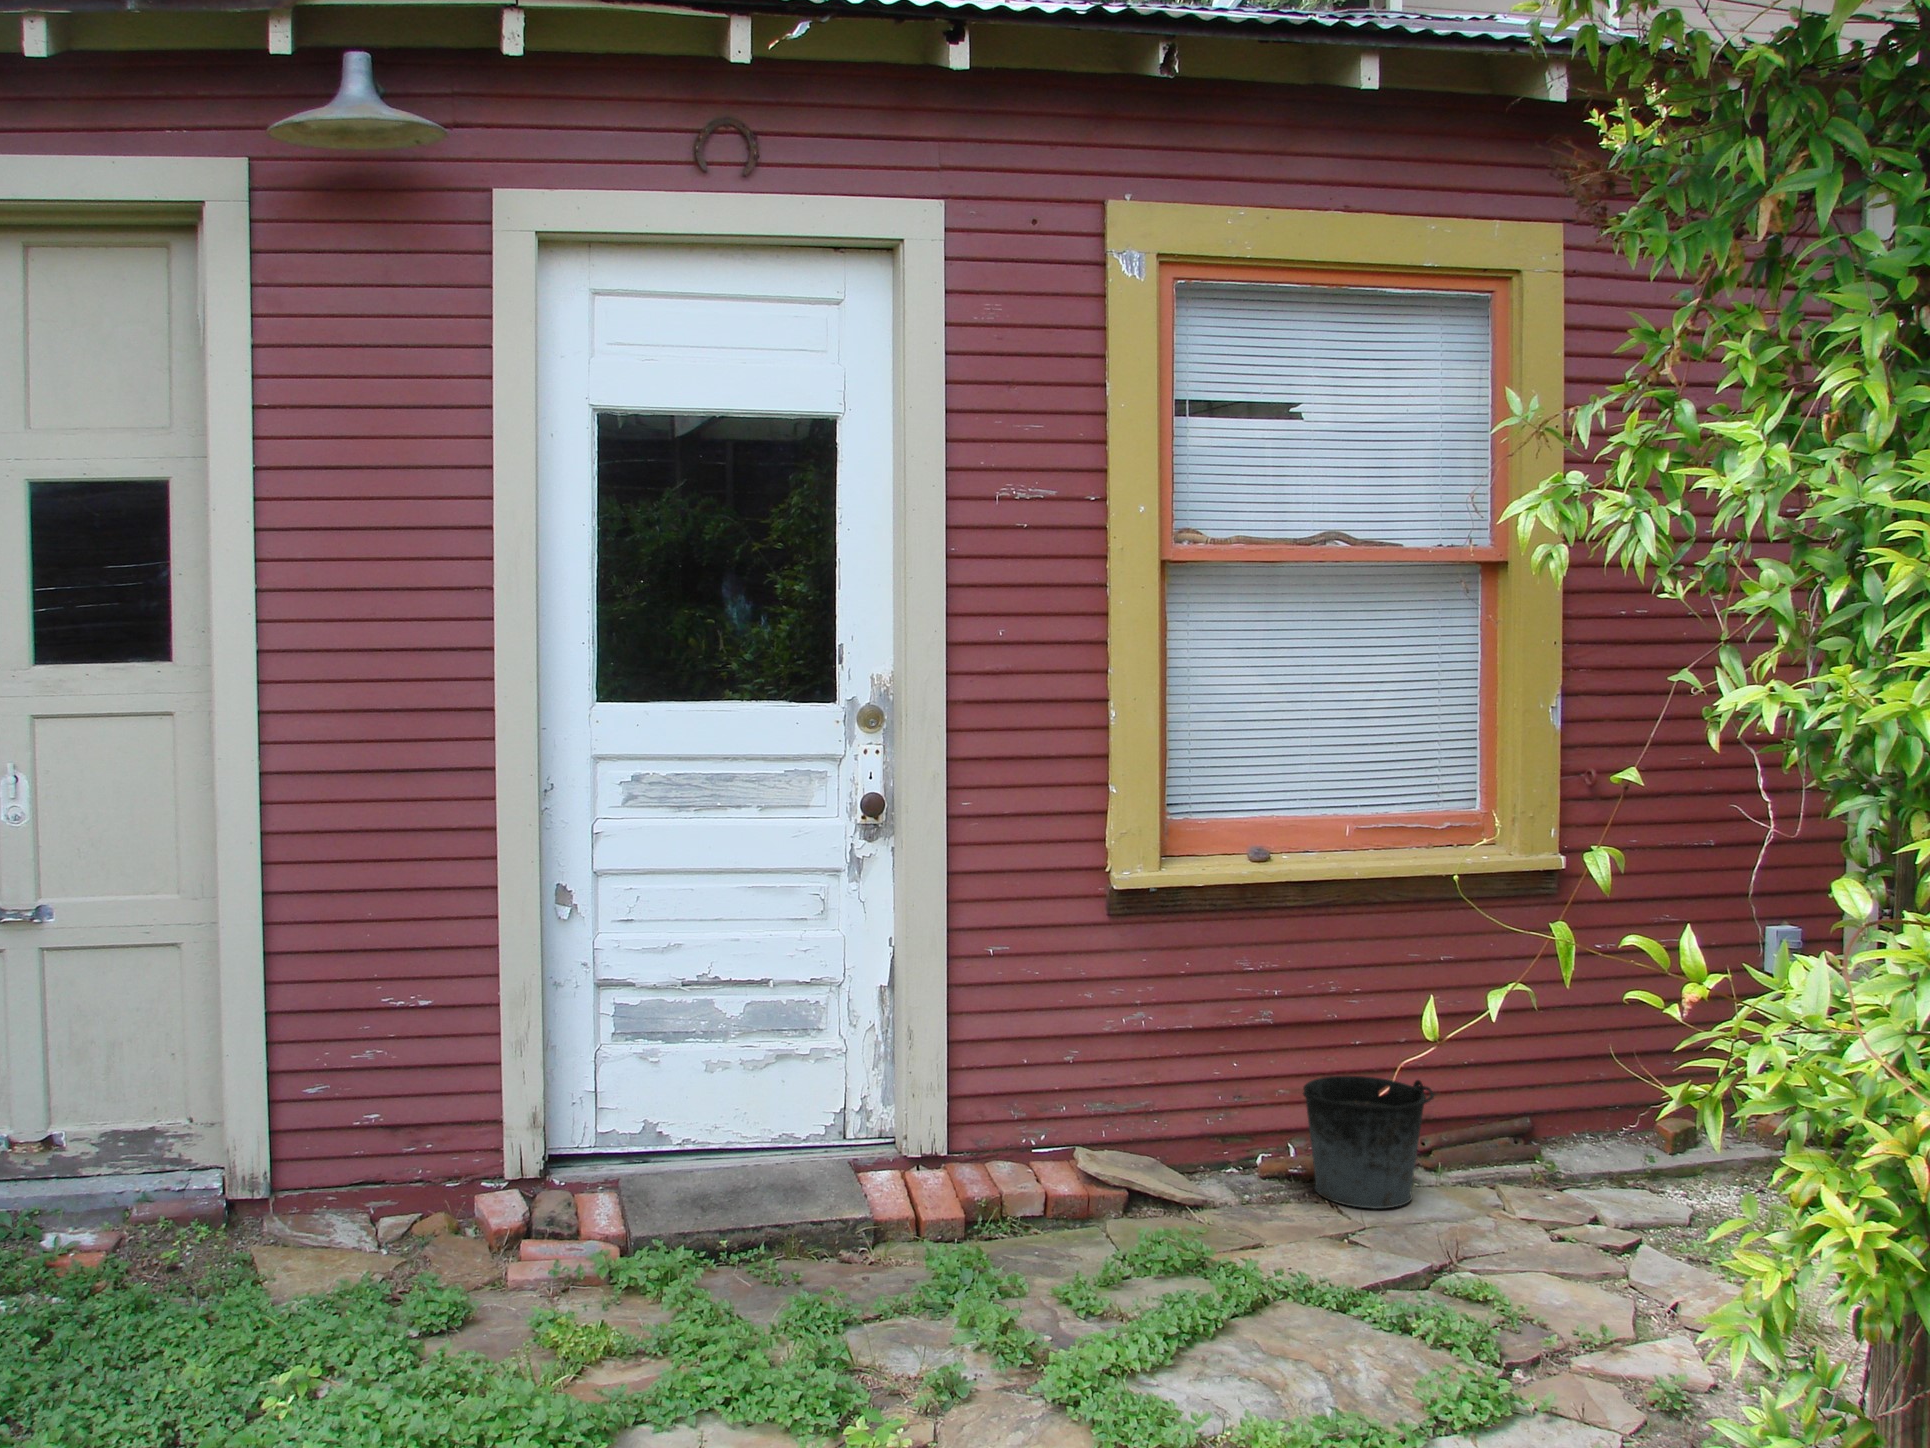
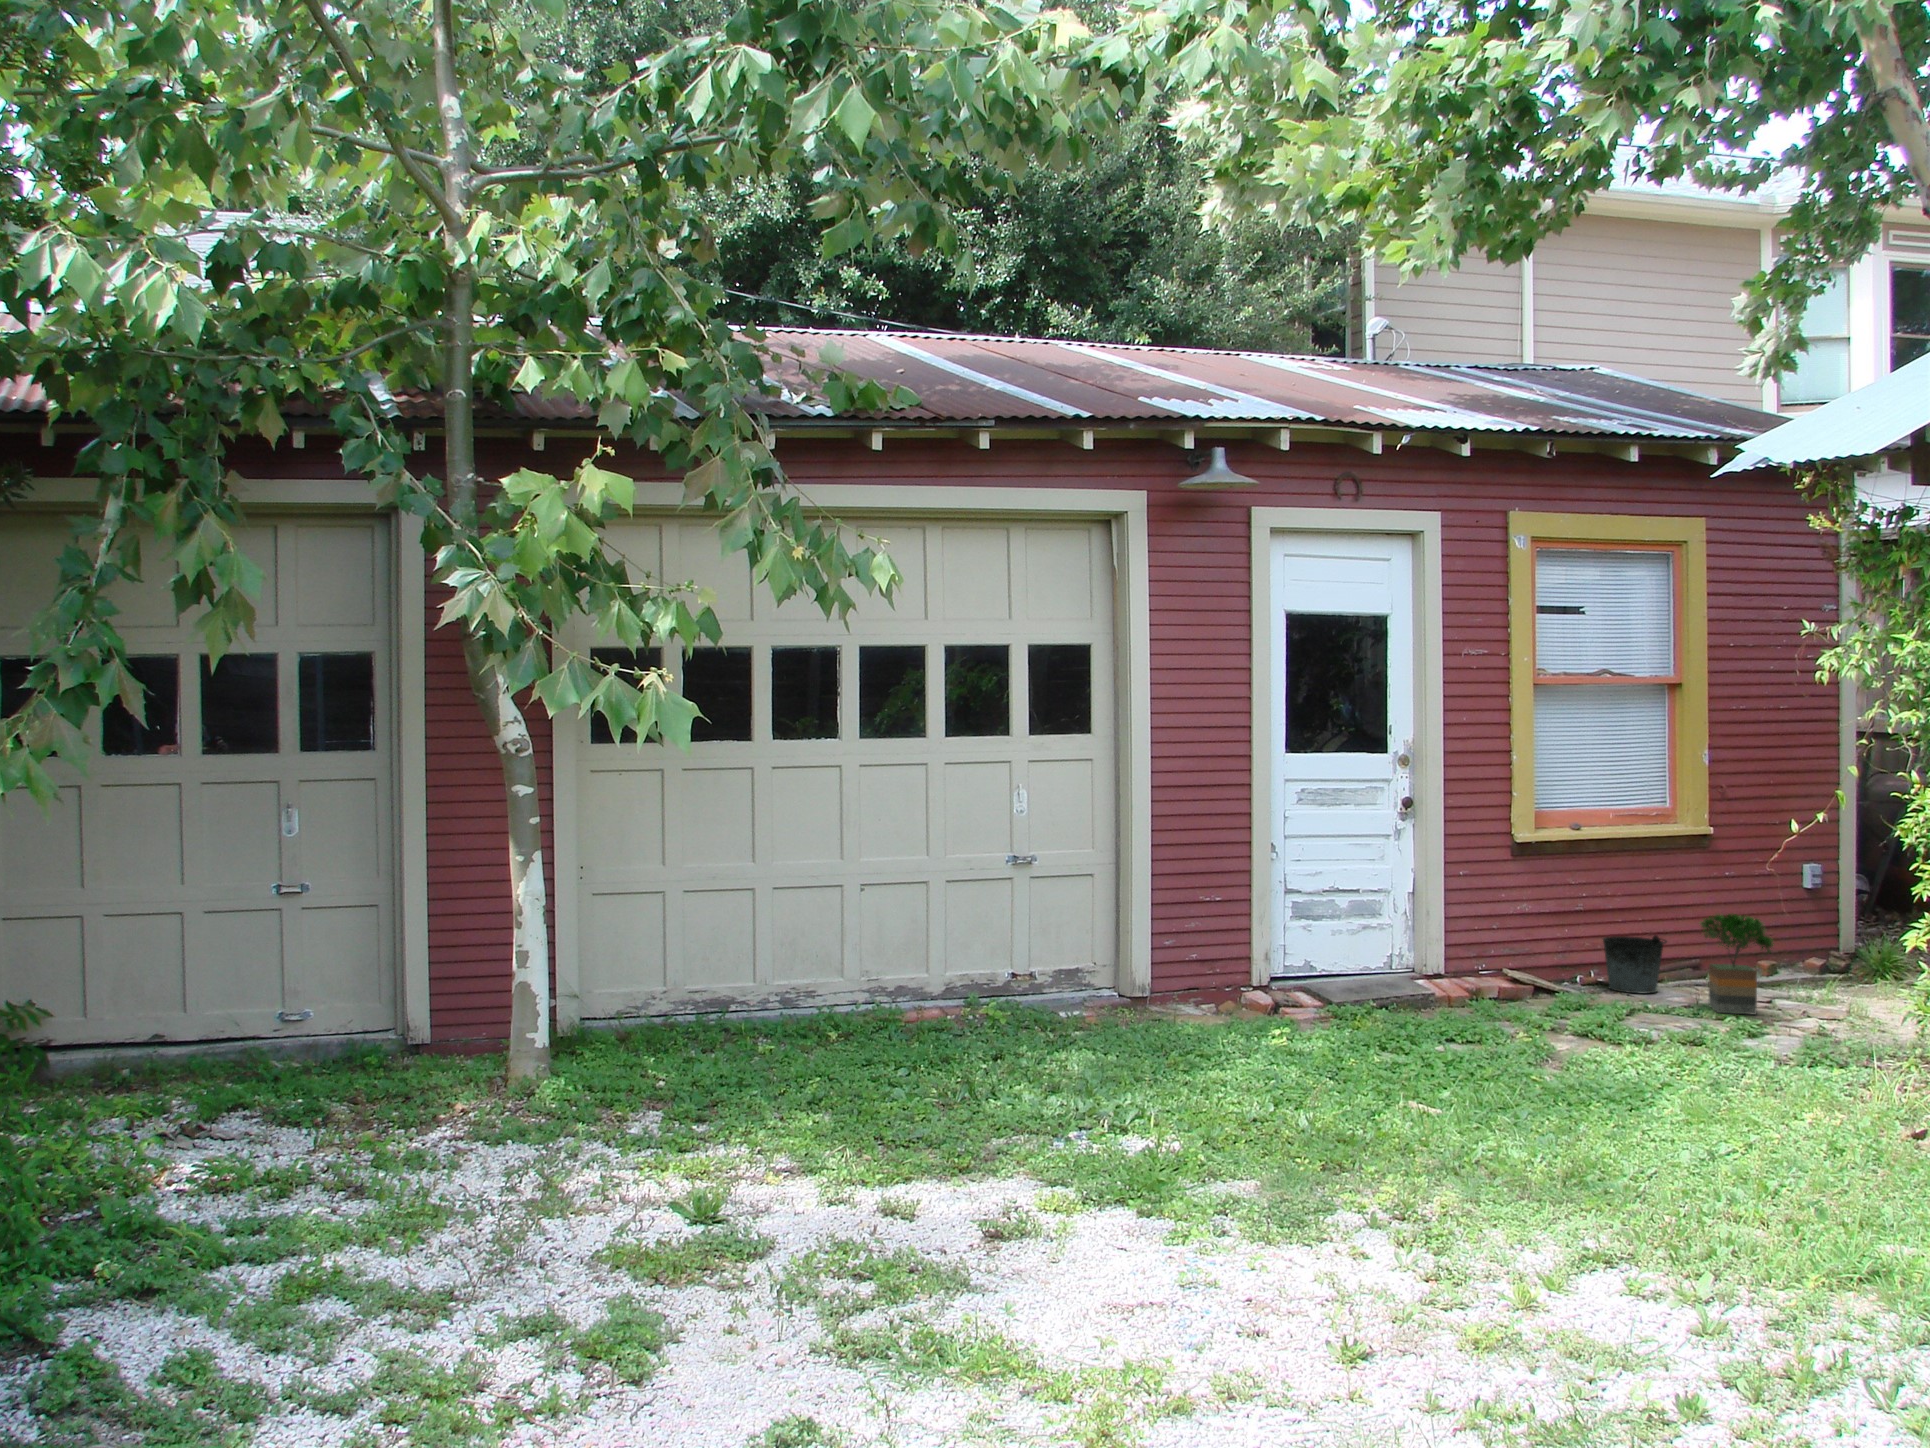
potted tree: none [1457,1054,1620,1299] -> present [1701,914,1774,1015]

